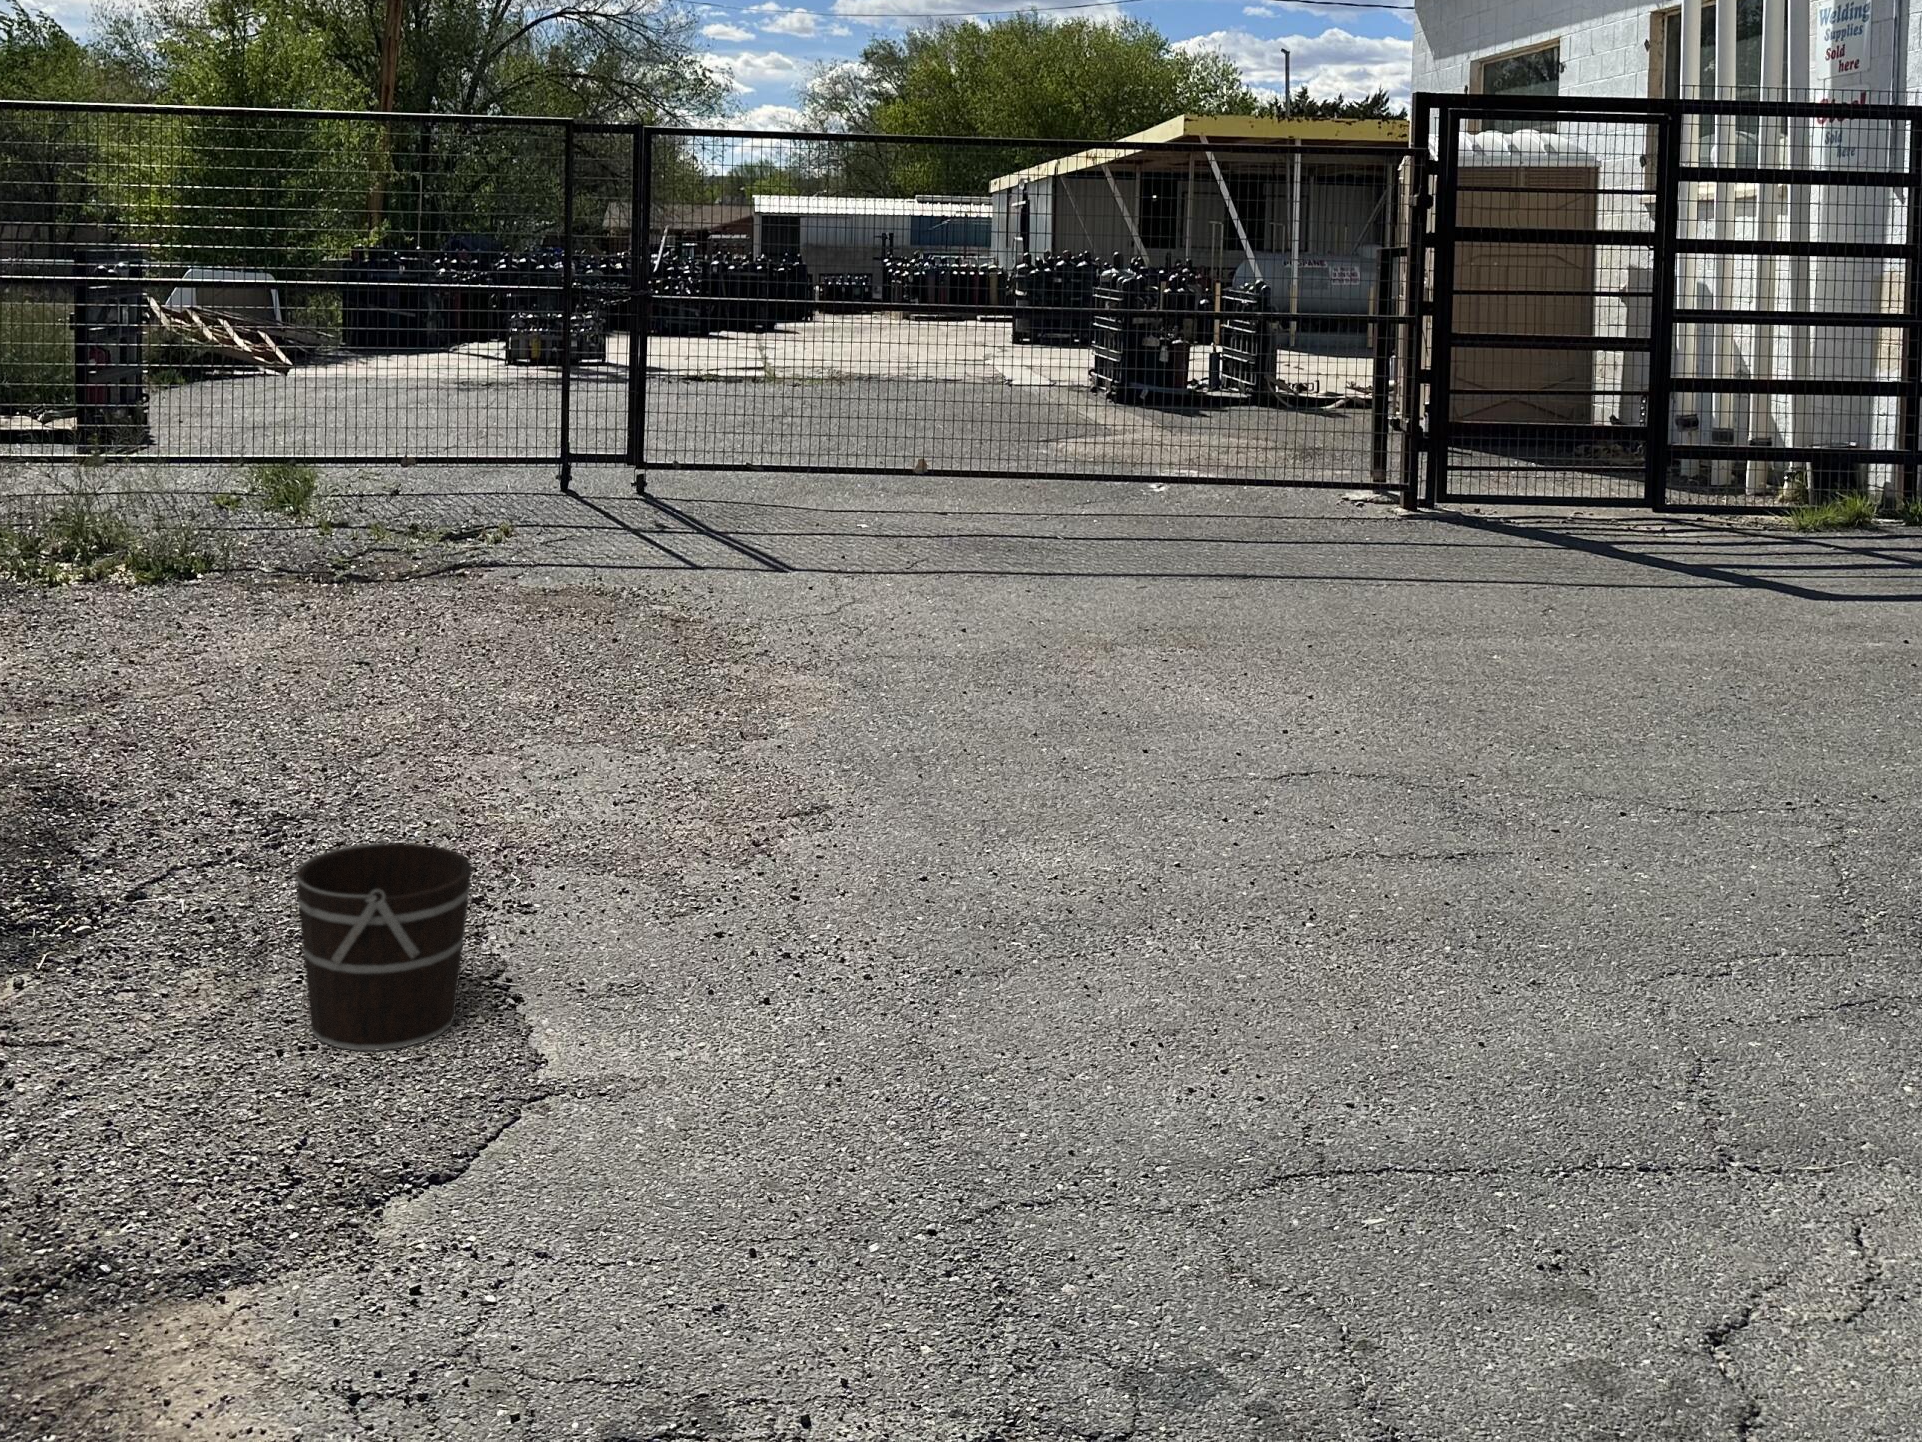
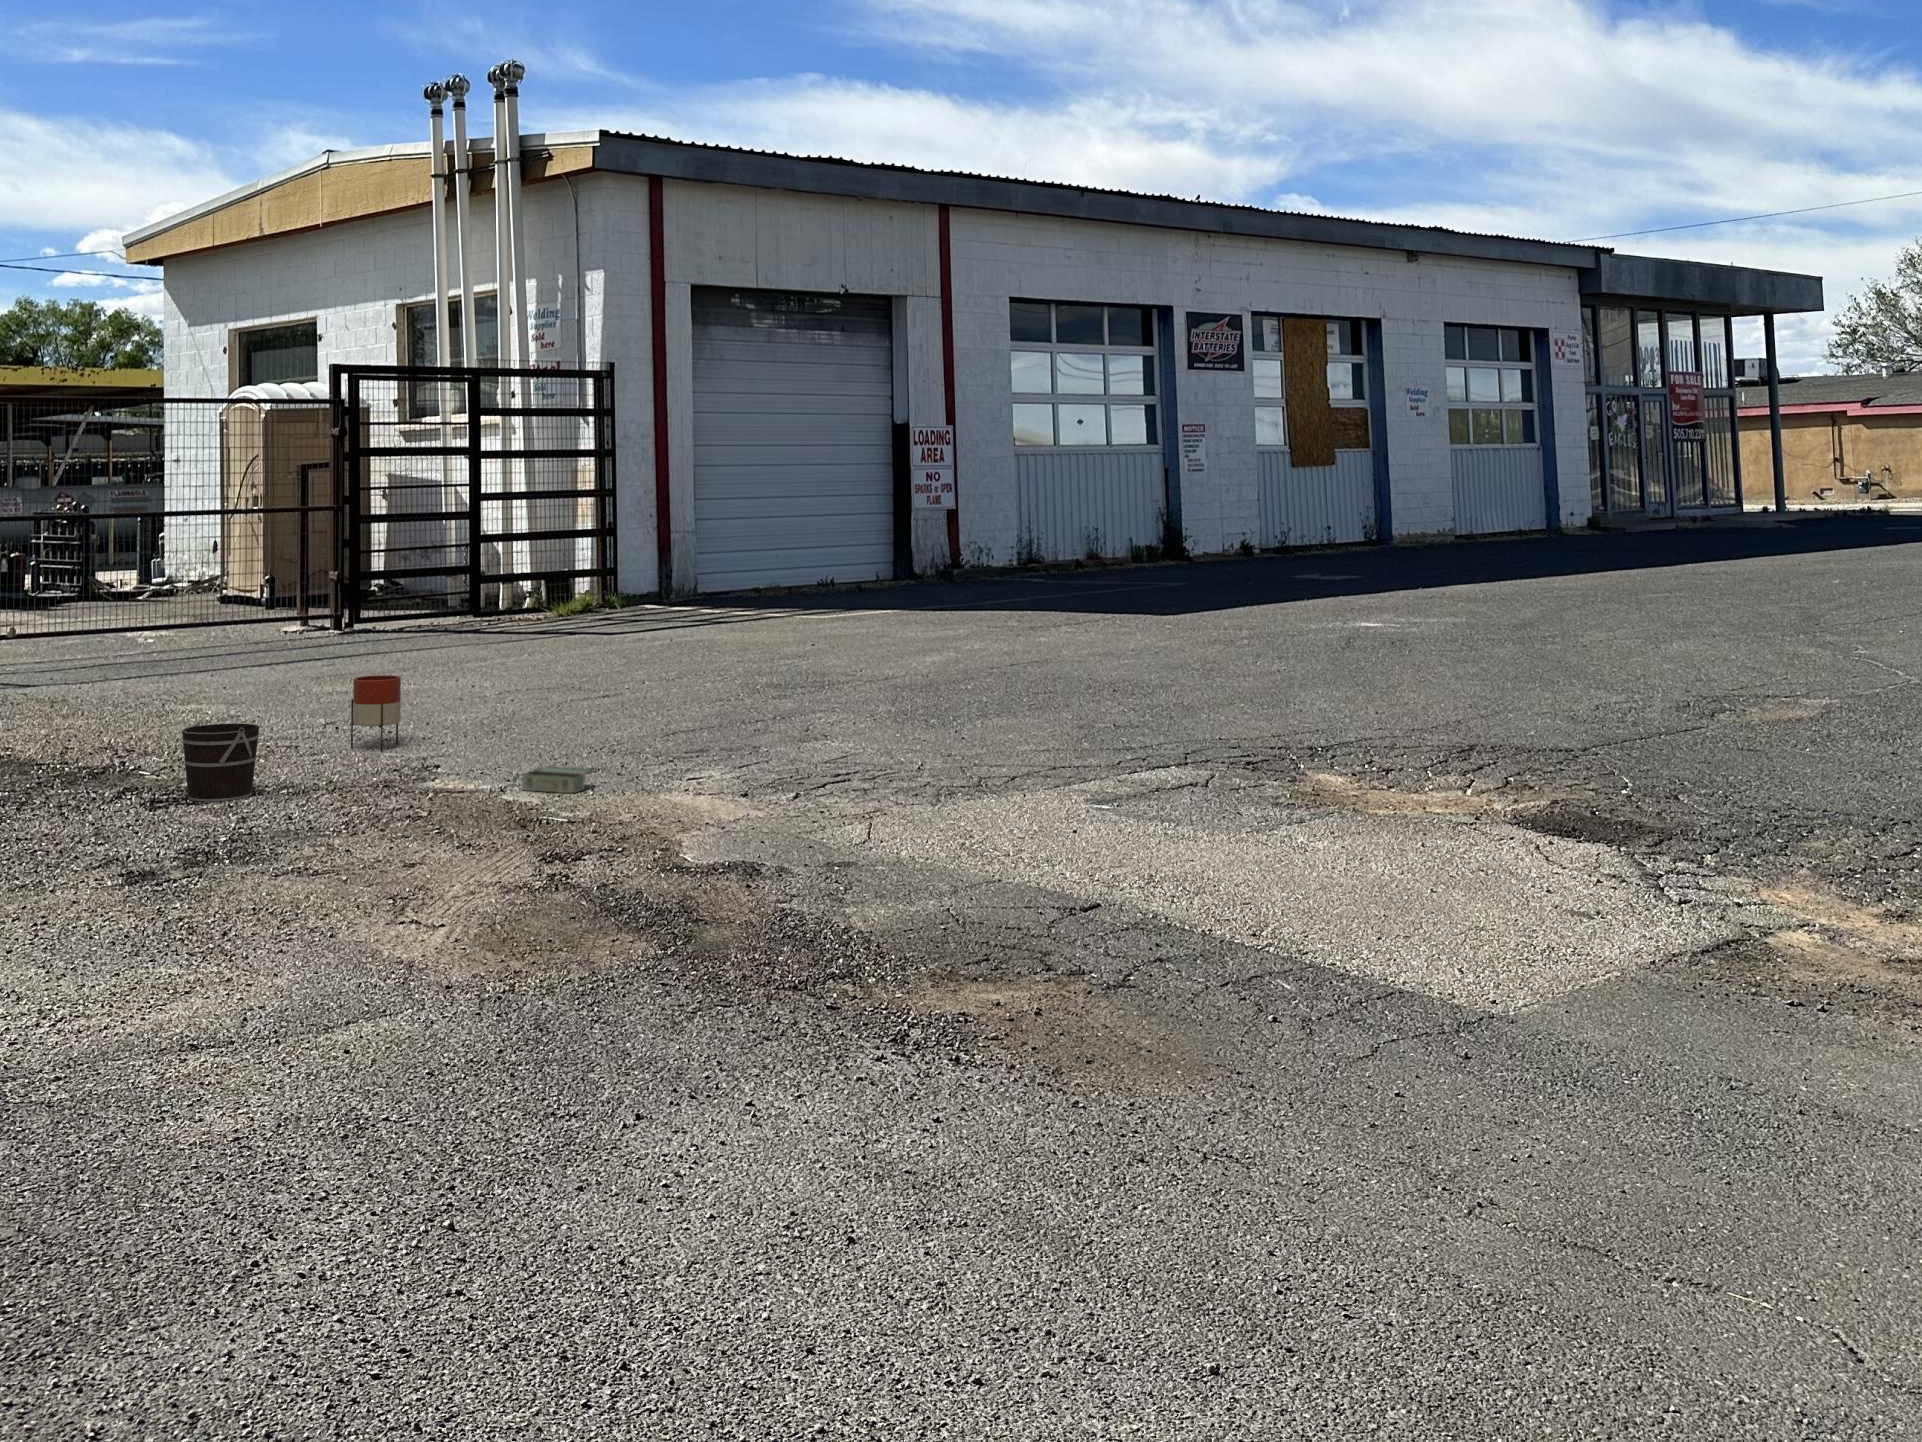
planter: none [905,730,1014,915] -> present [351,675,401,752]
toolbox: none [939,1178,1143,1339] -> present [522,766,594,793]

